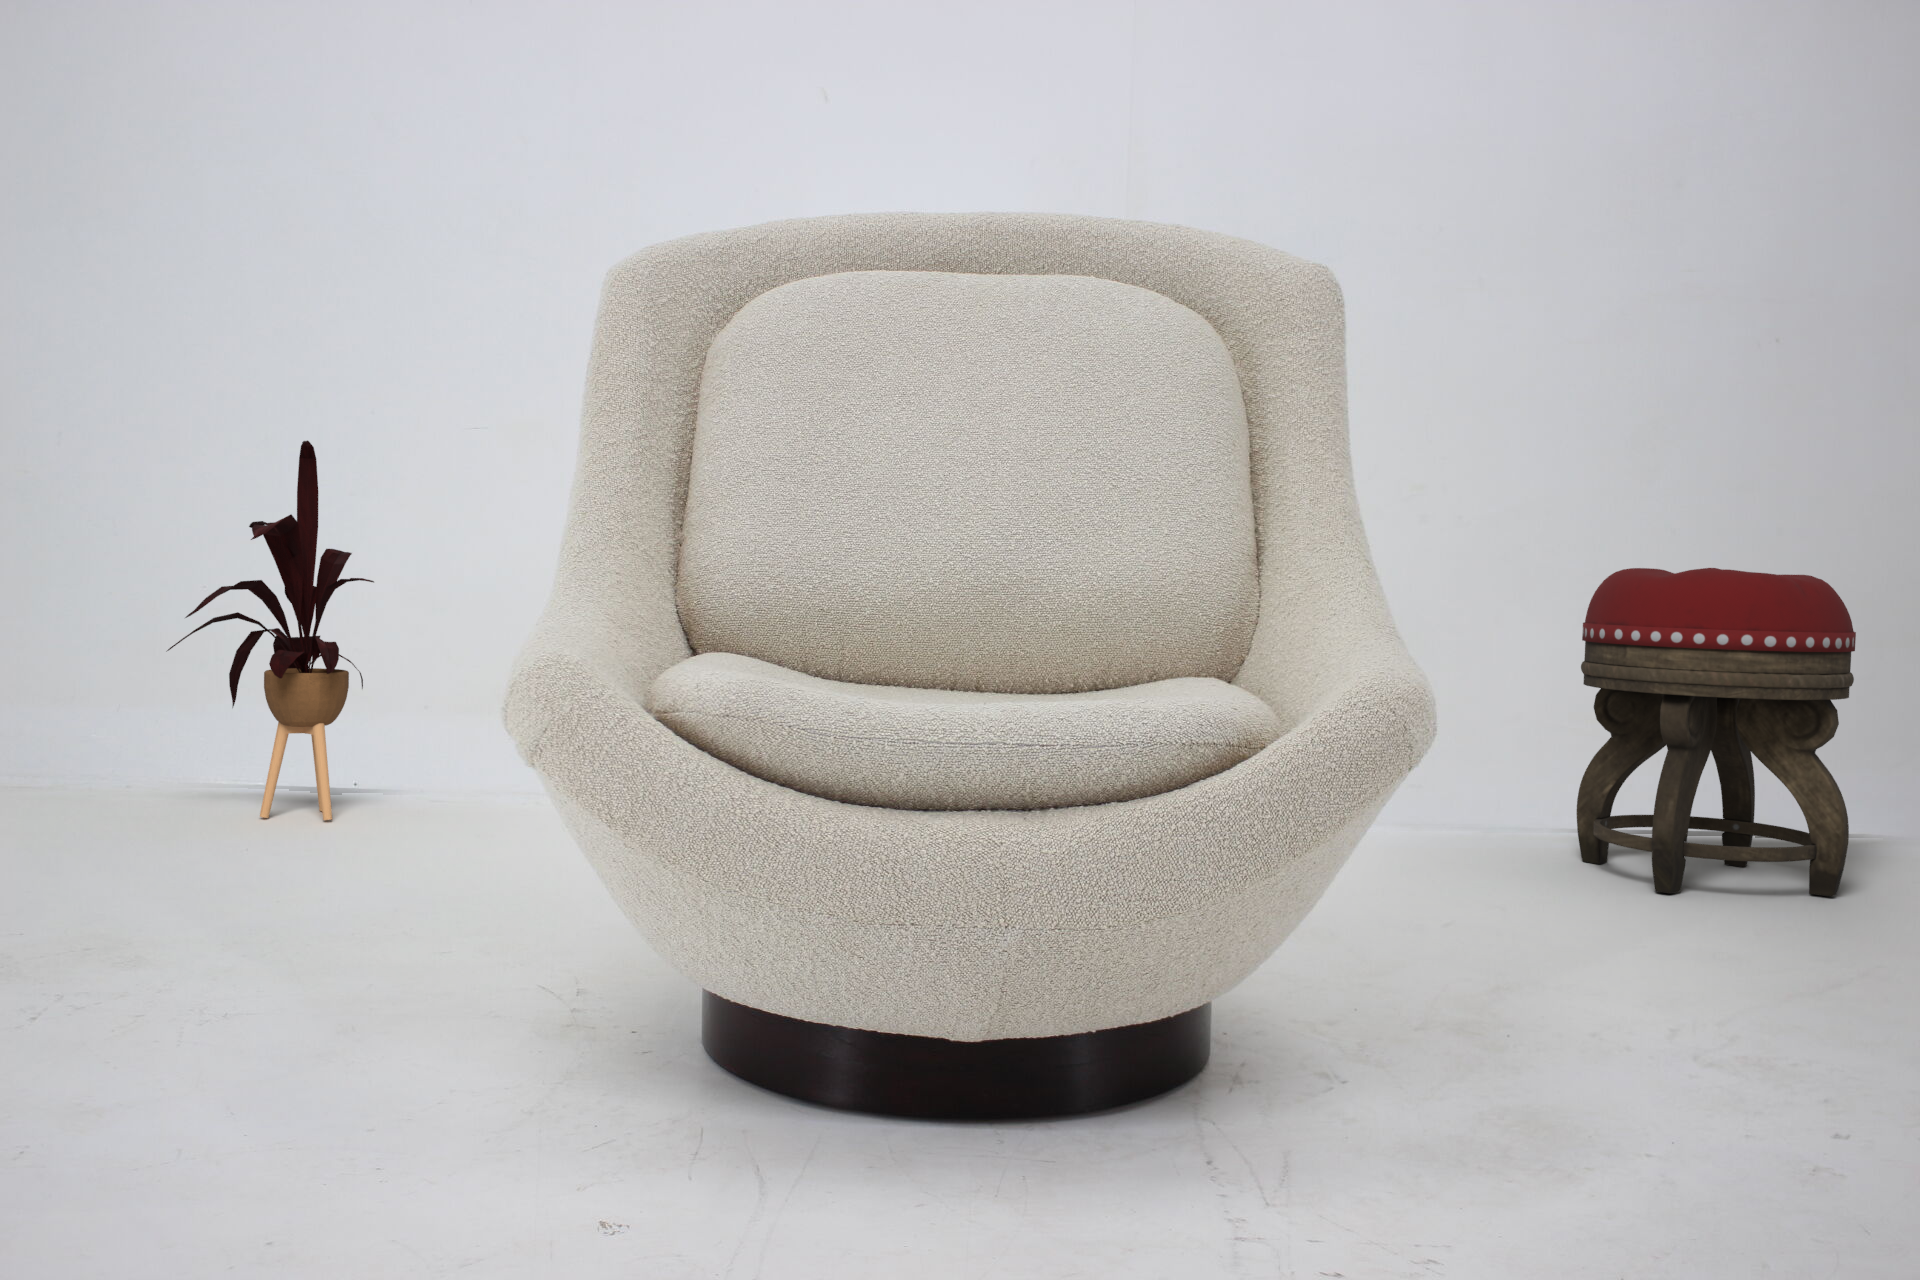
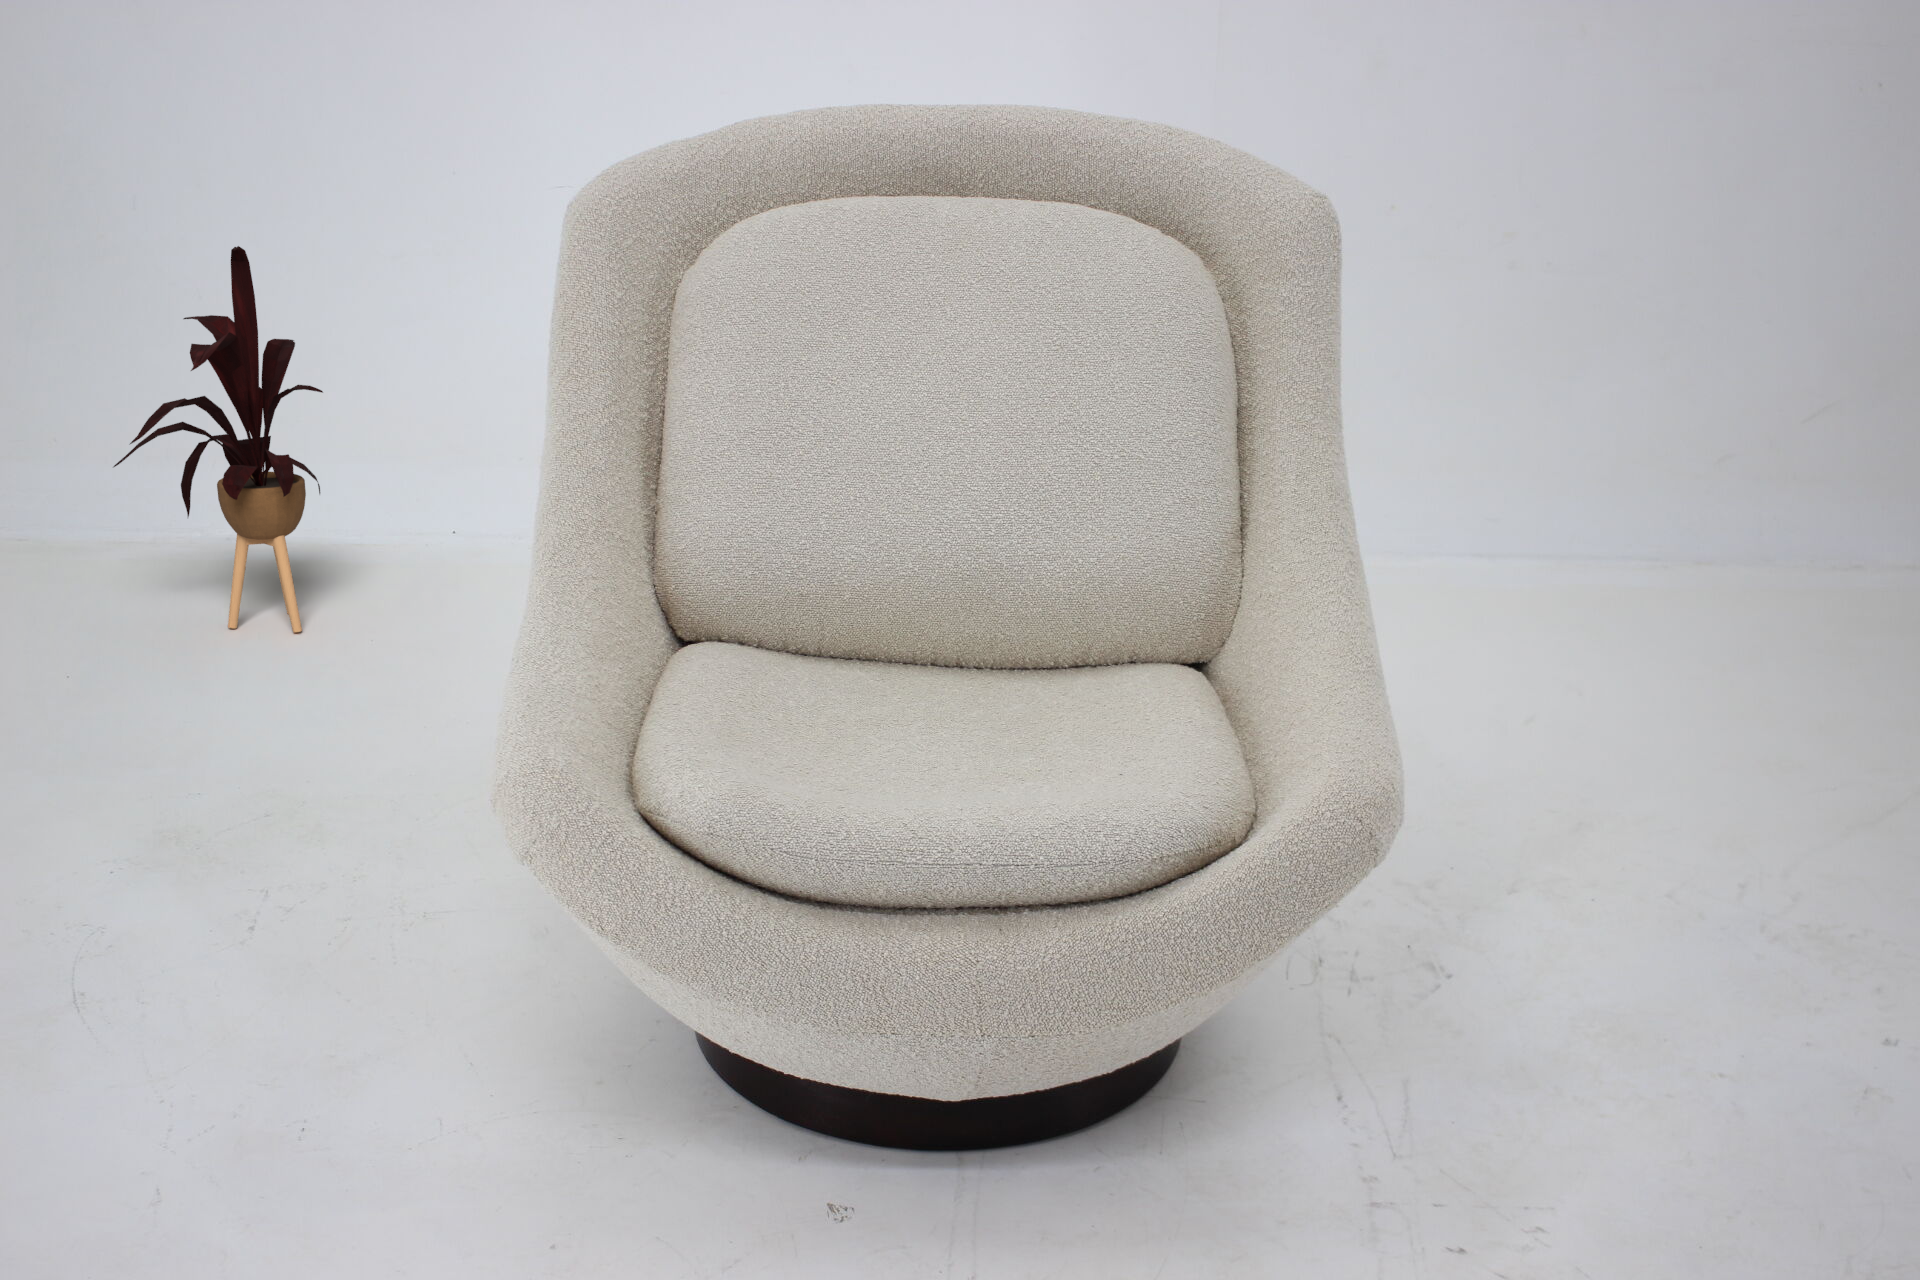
footstool: present [1577,568,1856,896] -> none [1548,405,1849,748]

